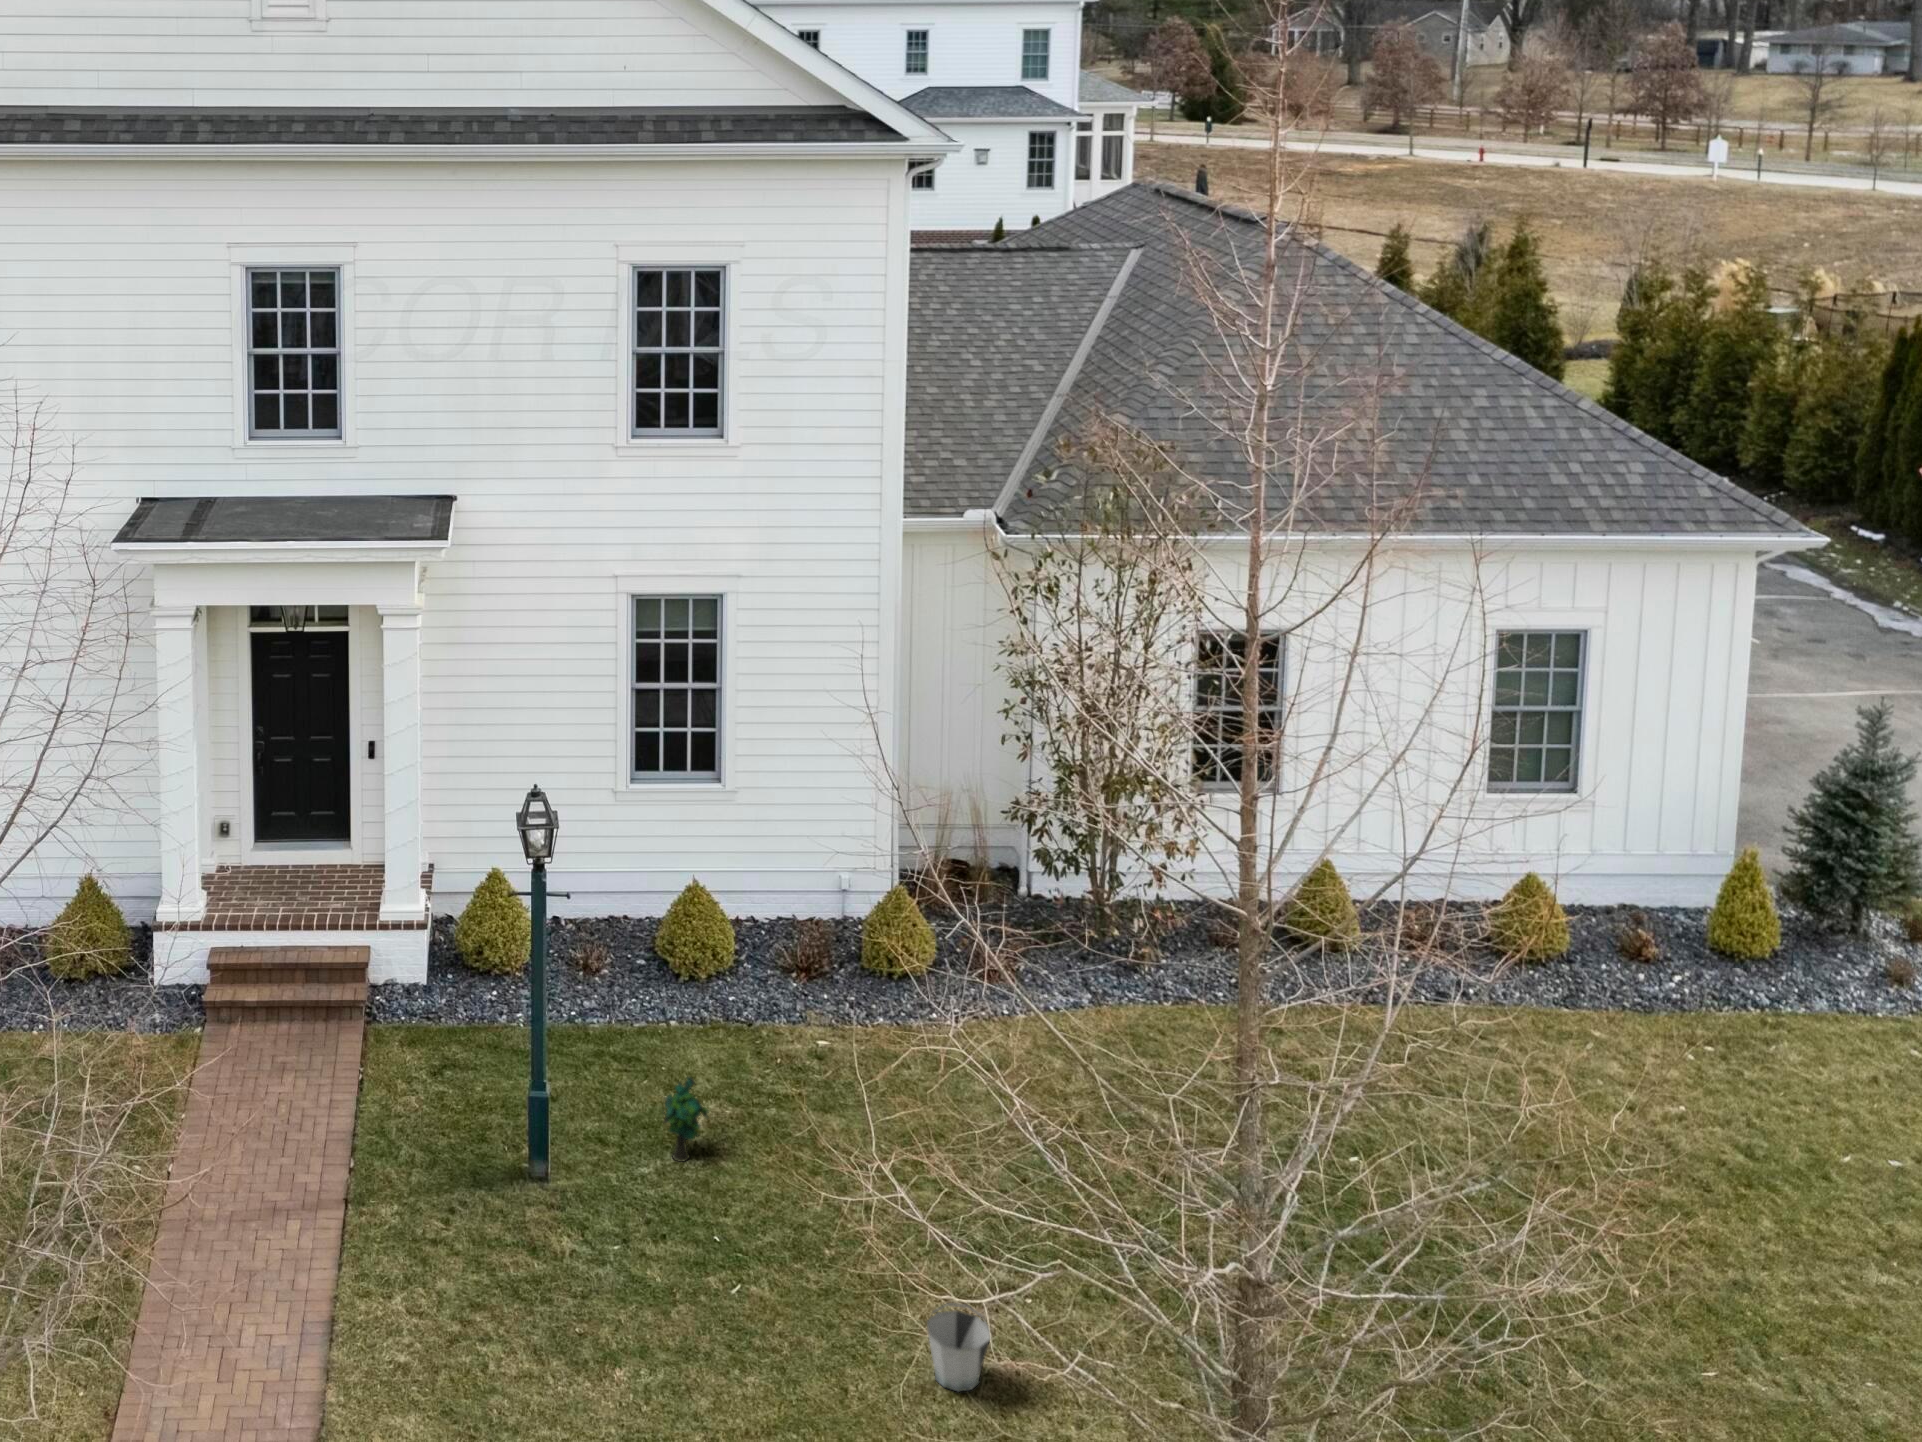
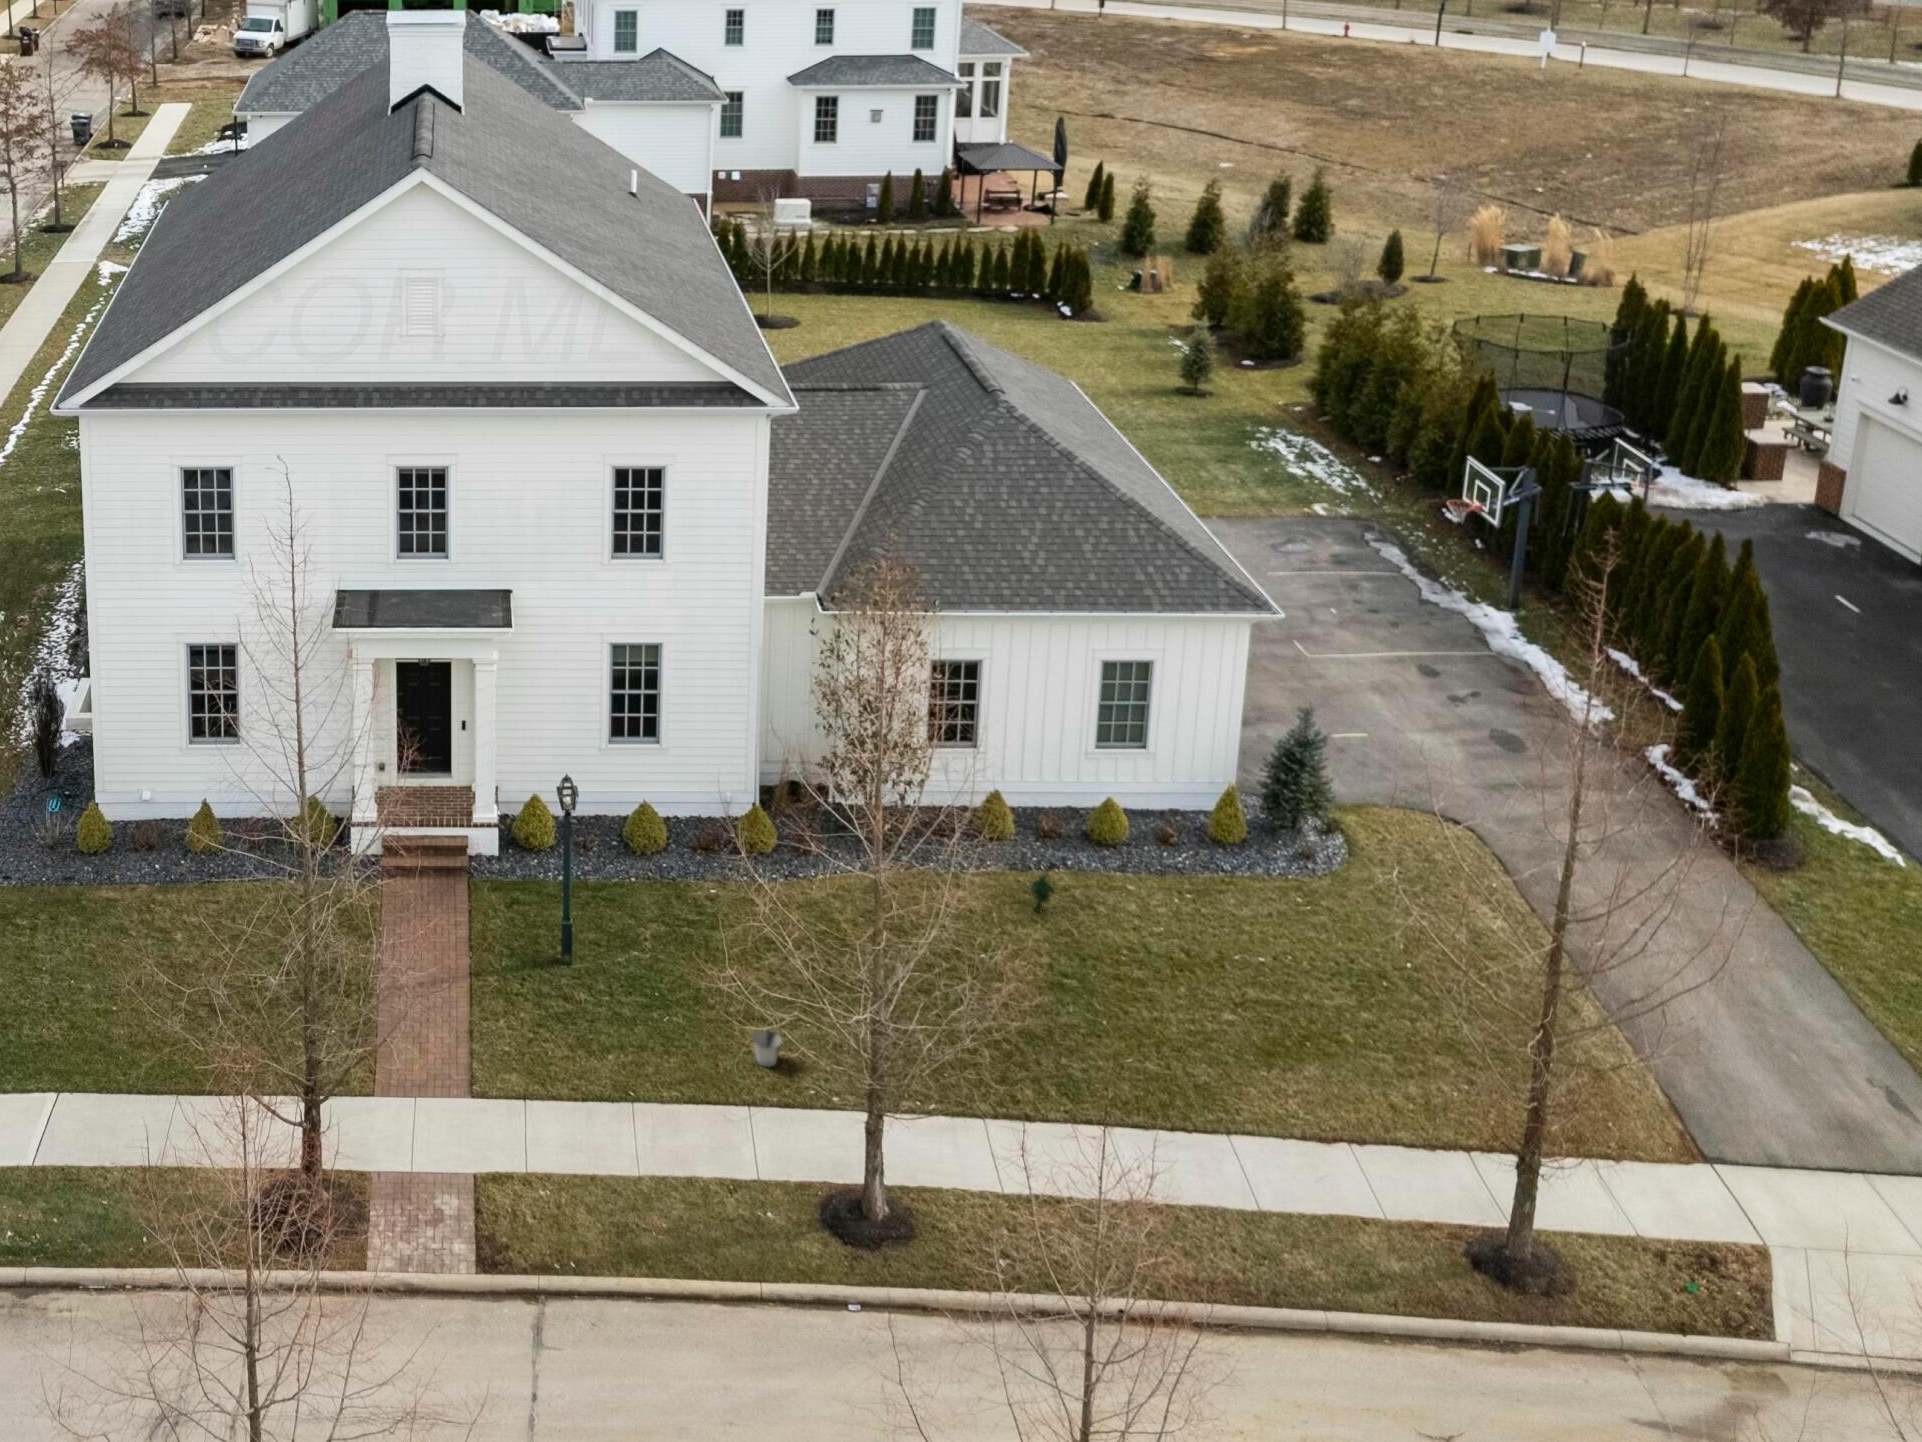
decorative plant: present [664,1076,708,1162] -> present [1031,873,1054,912]

